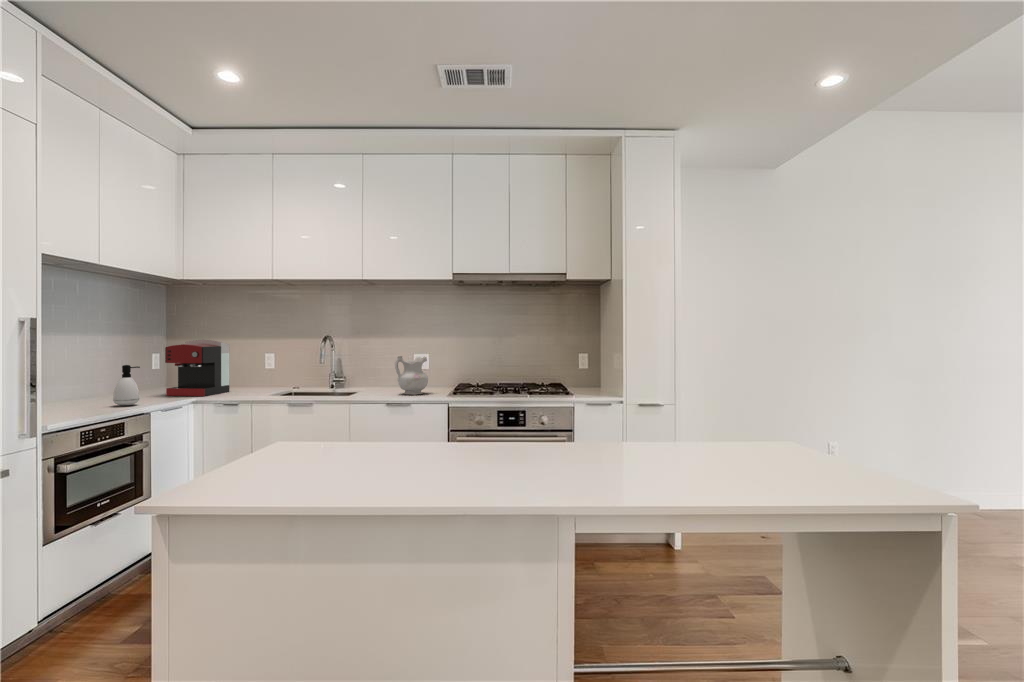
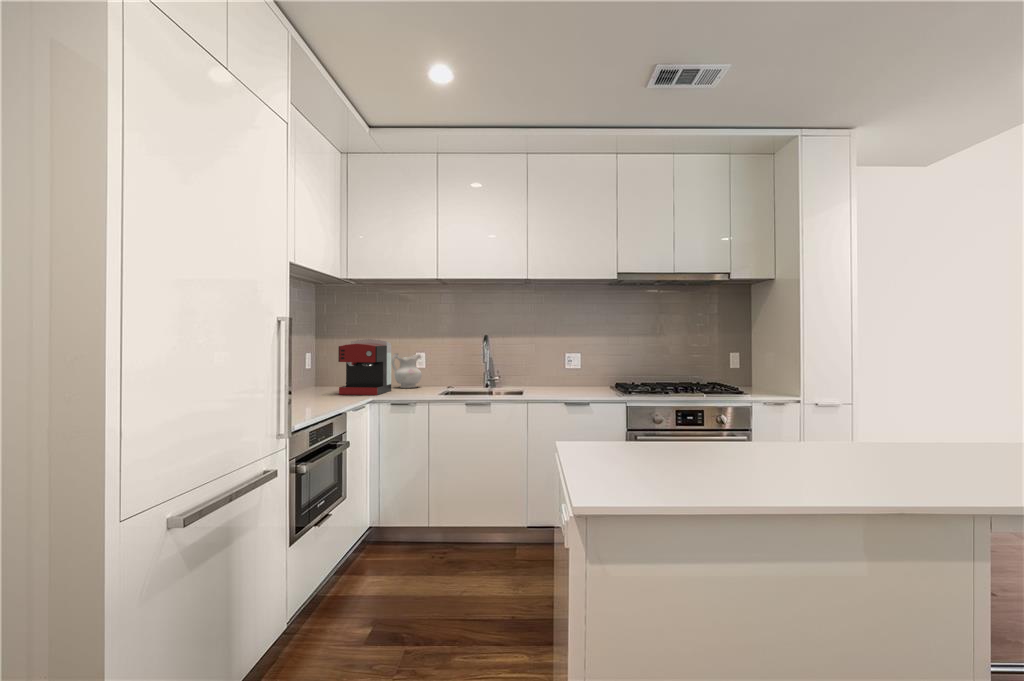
ceramic pitcher: present [395,356,428,395] -> present [391,353,422,388]
soap dispenser: present [113,365,140,406] -> none [310,364,334,404]

